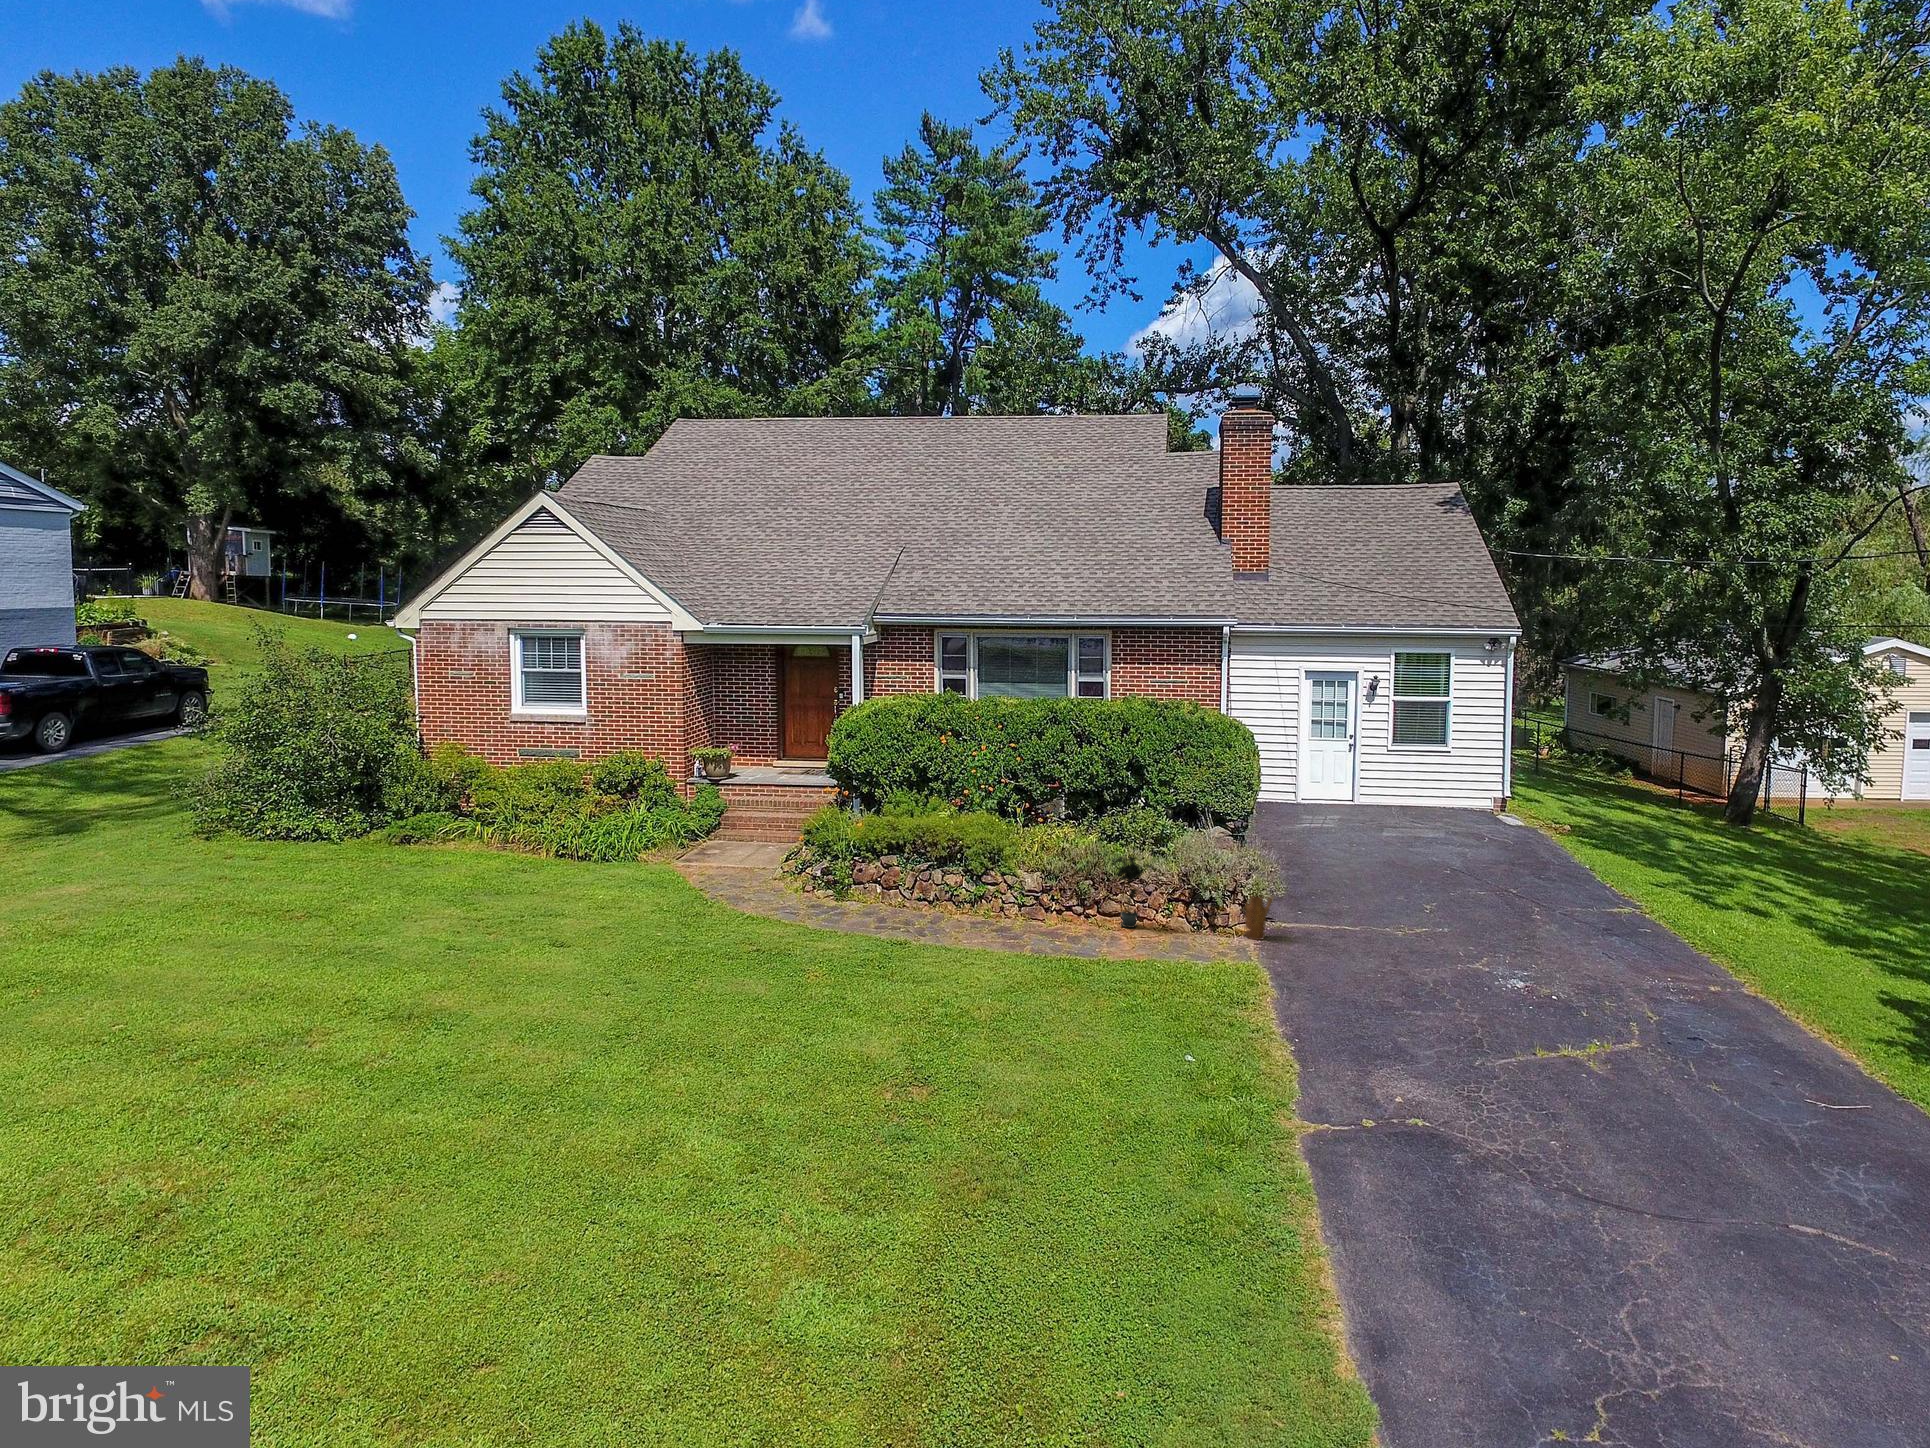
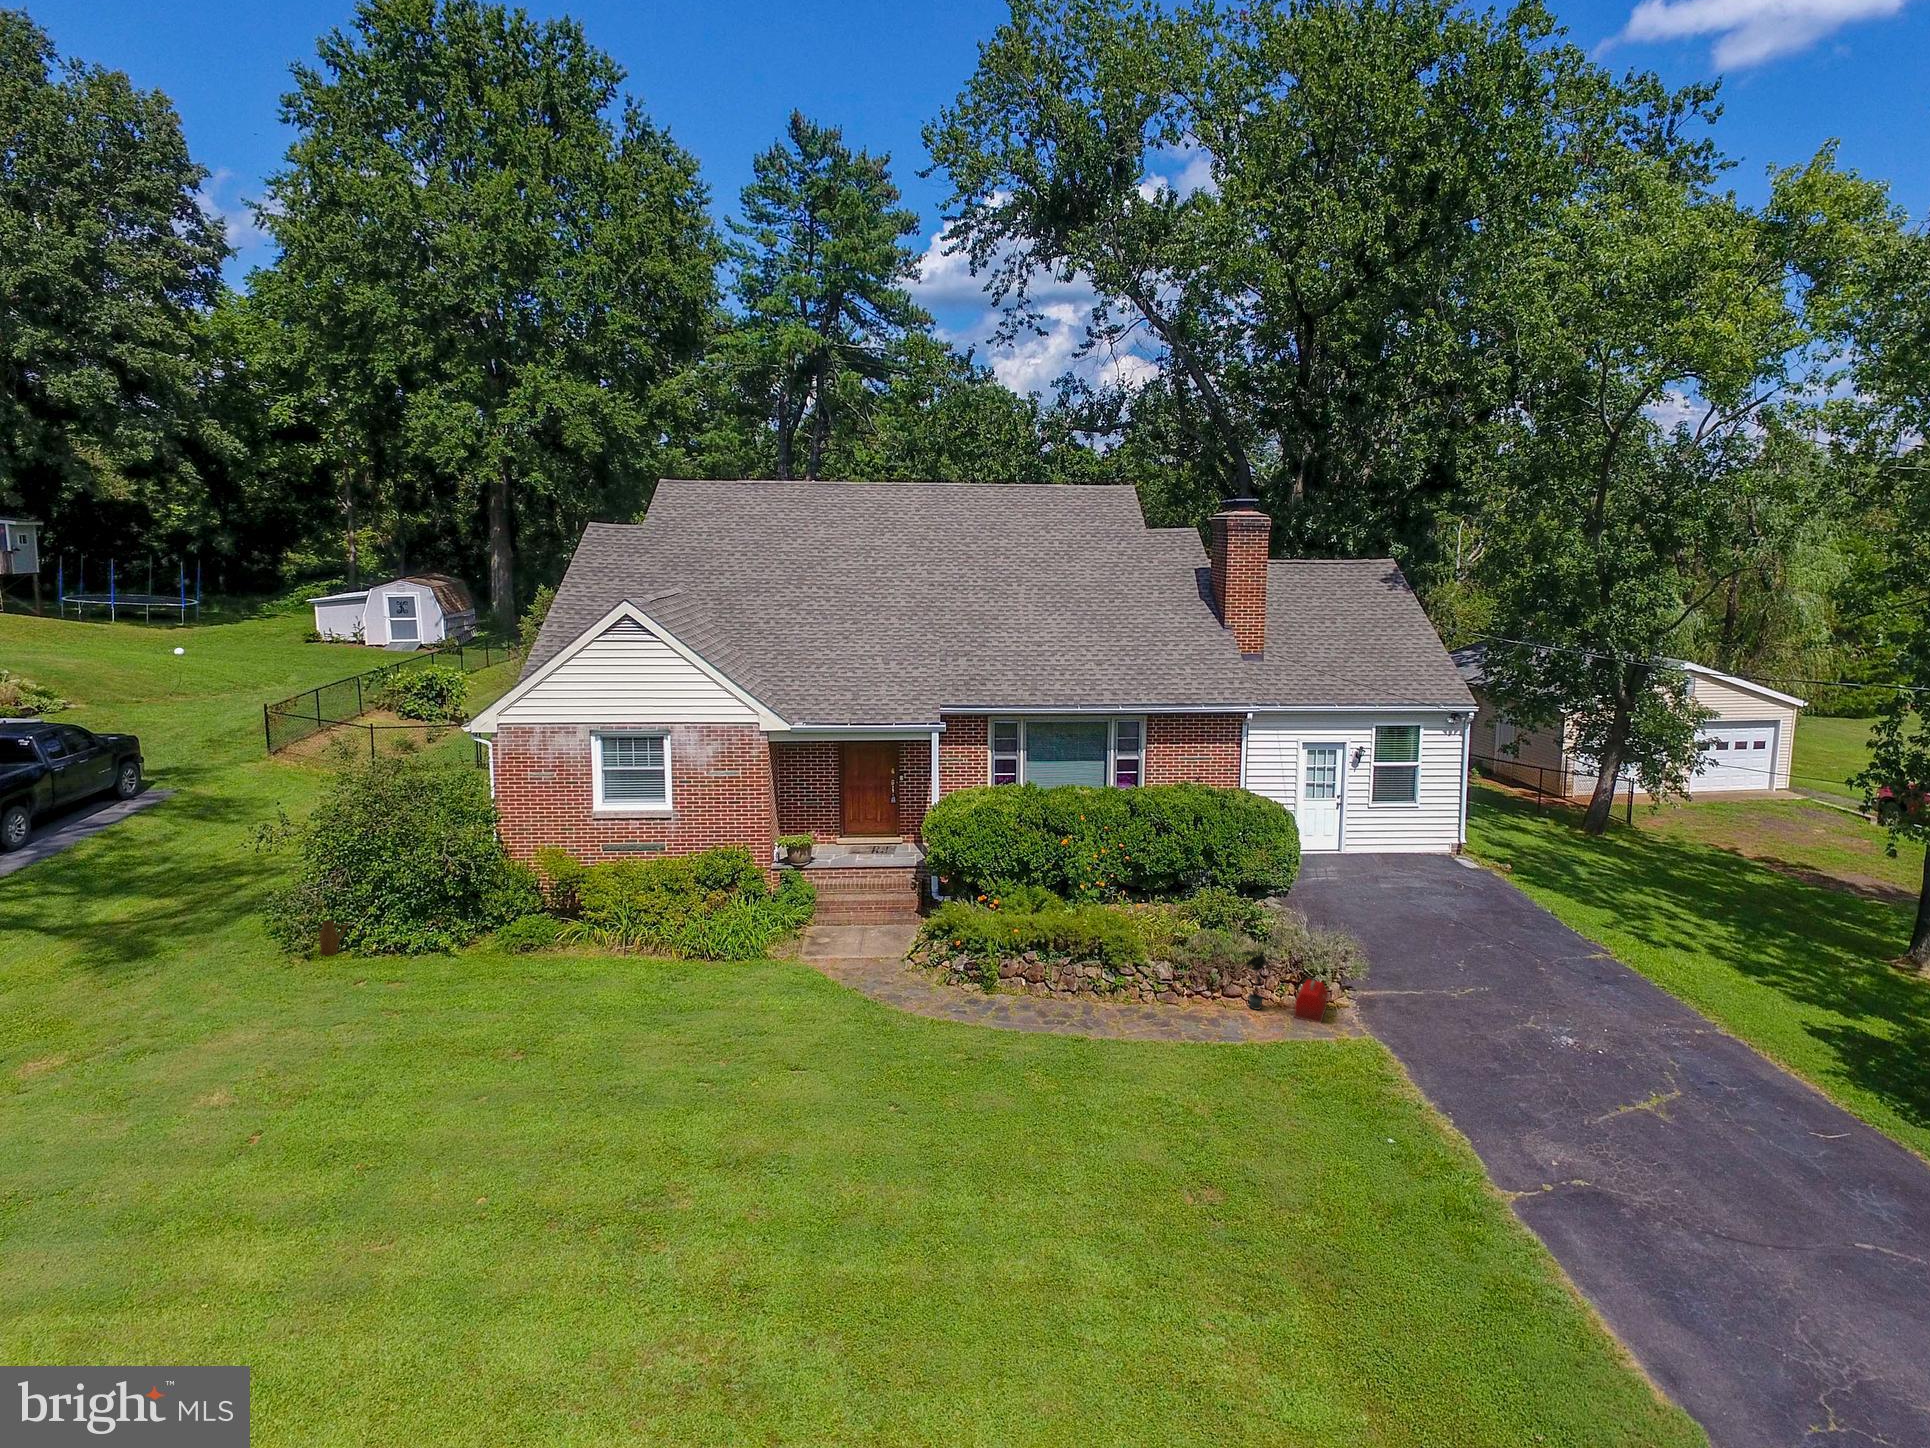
toolbox: none [1167,895,1219,945] -> present [1294,980,1328,1023]
watering can: present [1244,895,1273,940] -> present [316,920,348,956]

